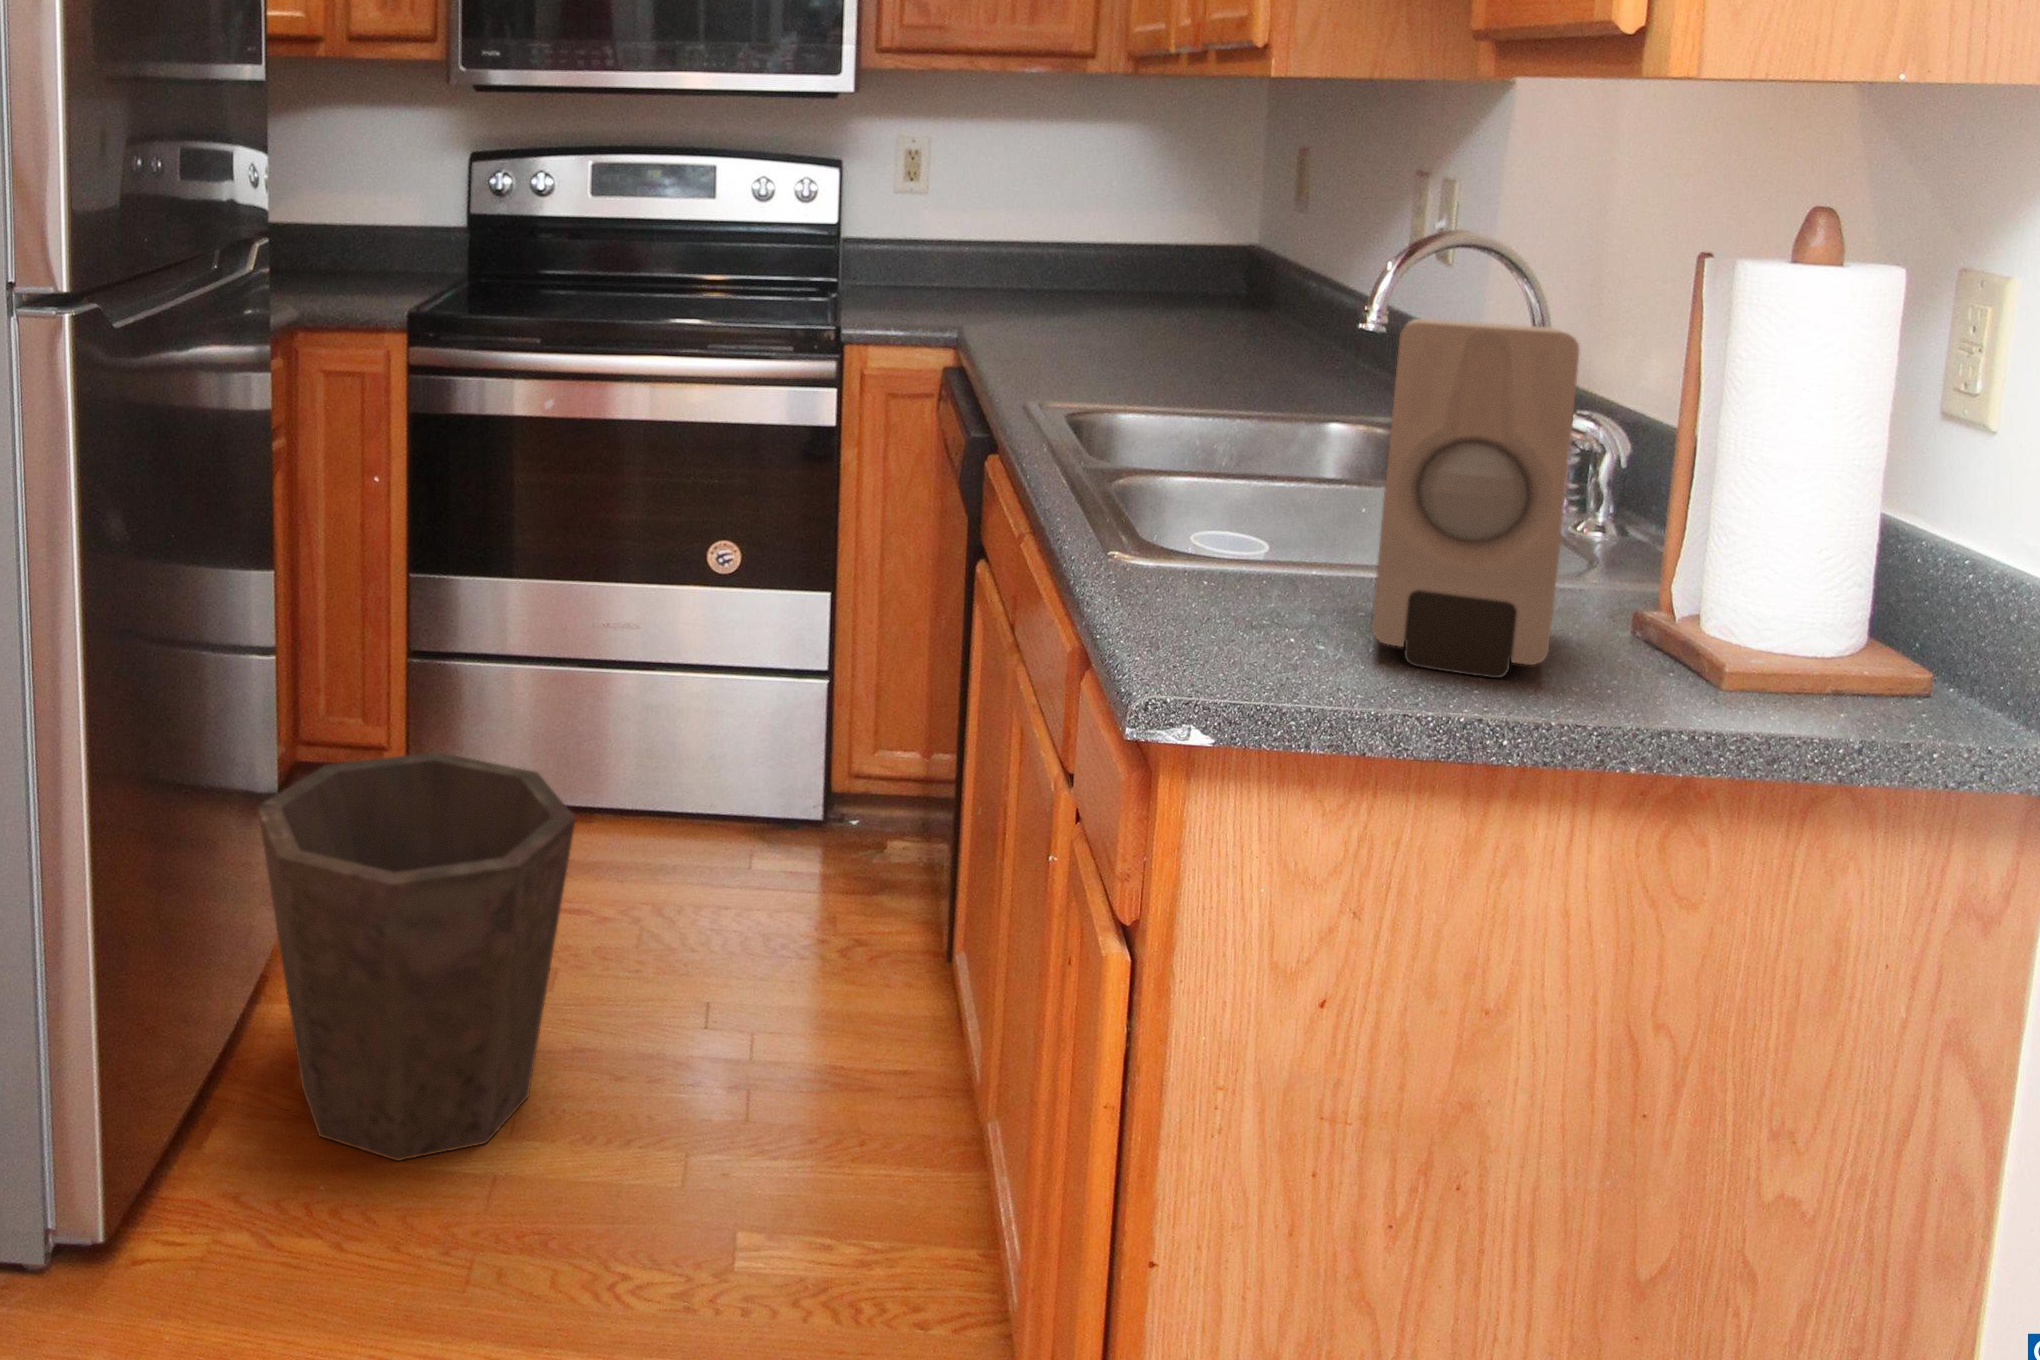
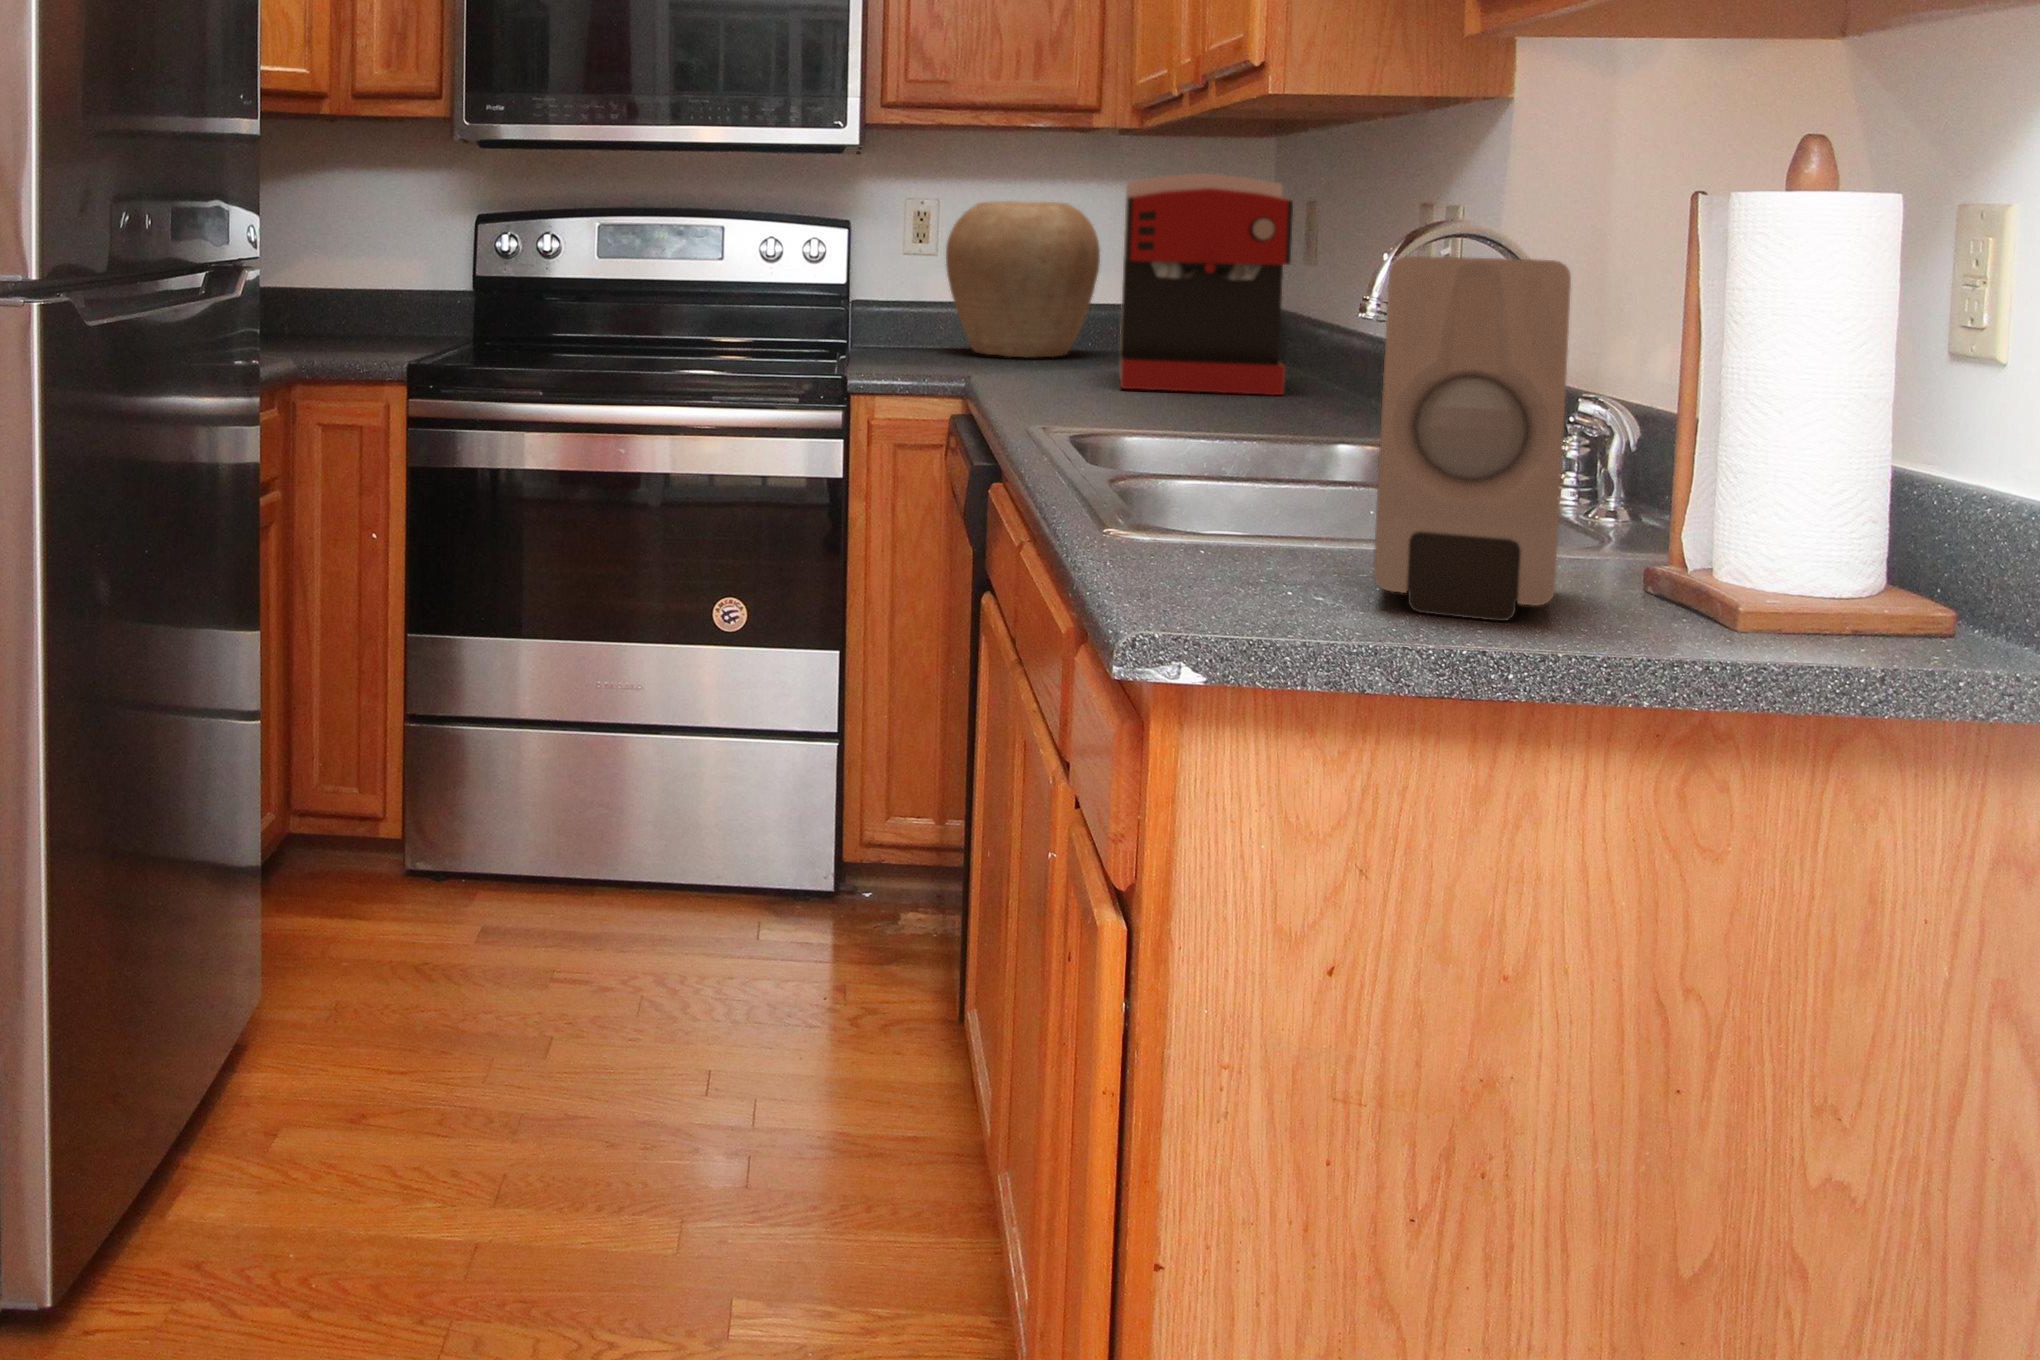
coffee maker: none [1103,127,1282,350] -> present [1119,173,1293,395]
vase: none [934,142,1086,297] -> present [946,201,1100,358]
waste bin: present [258,752,576,1161] -> none [230,802,567,1236]

